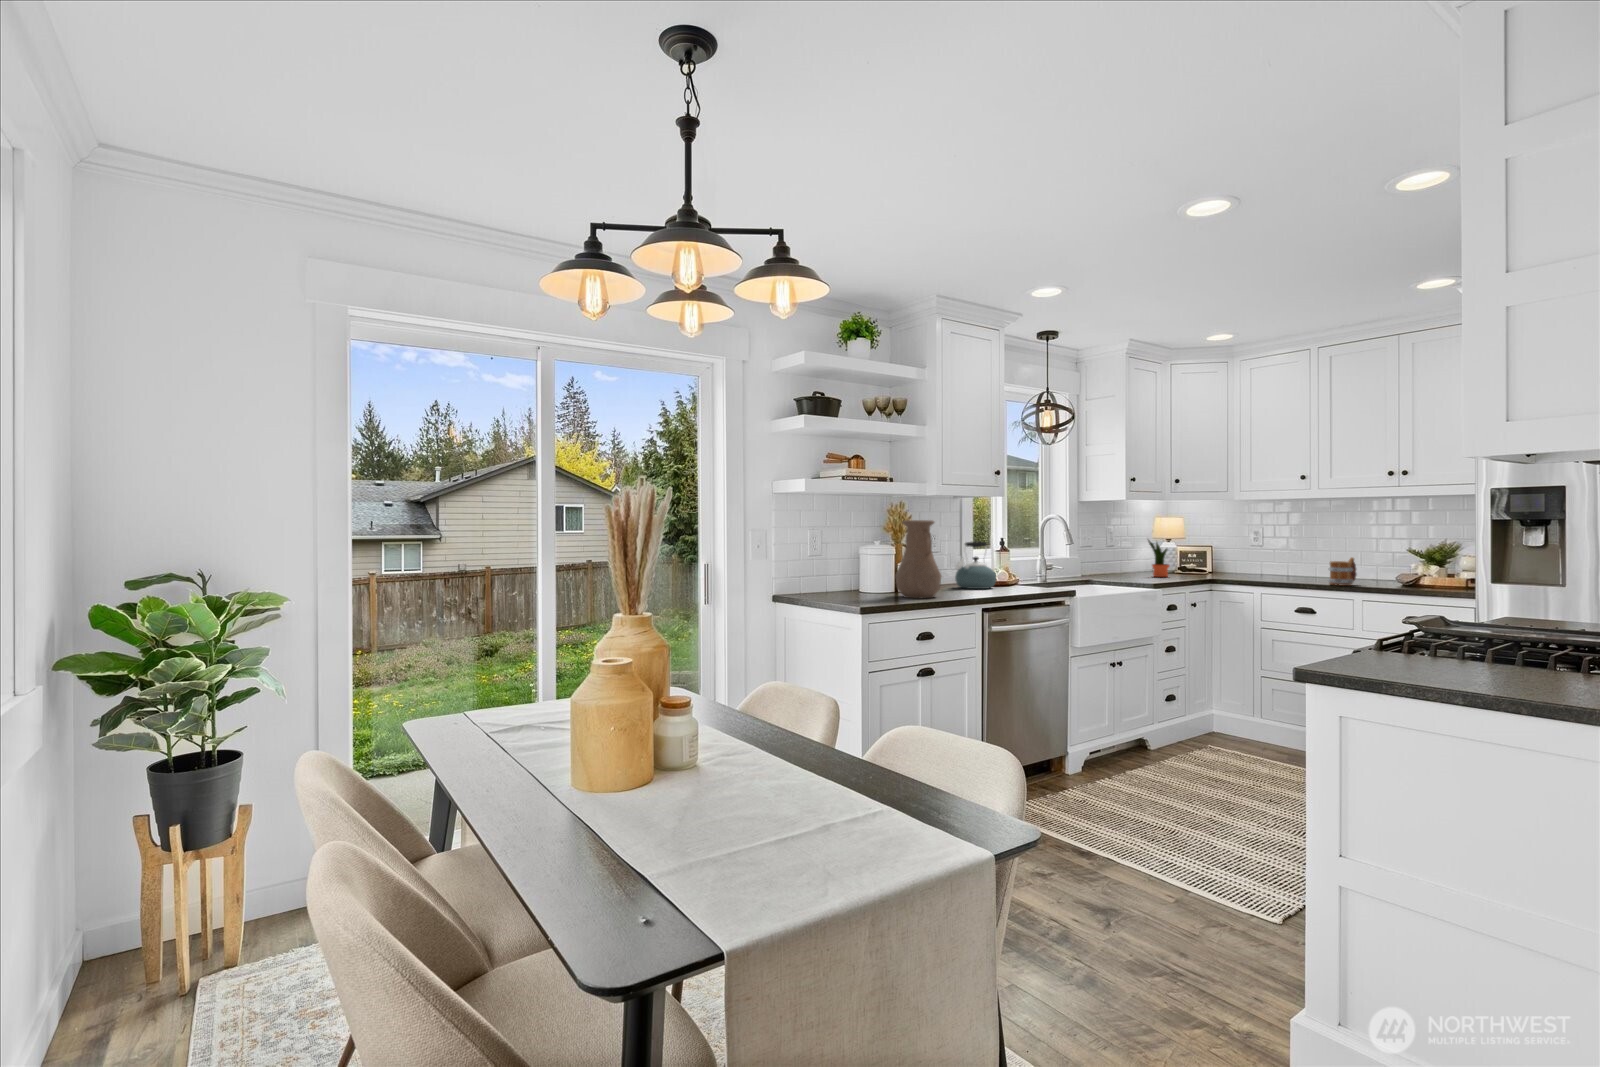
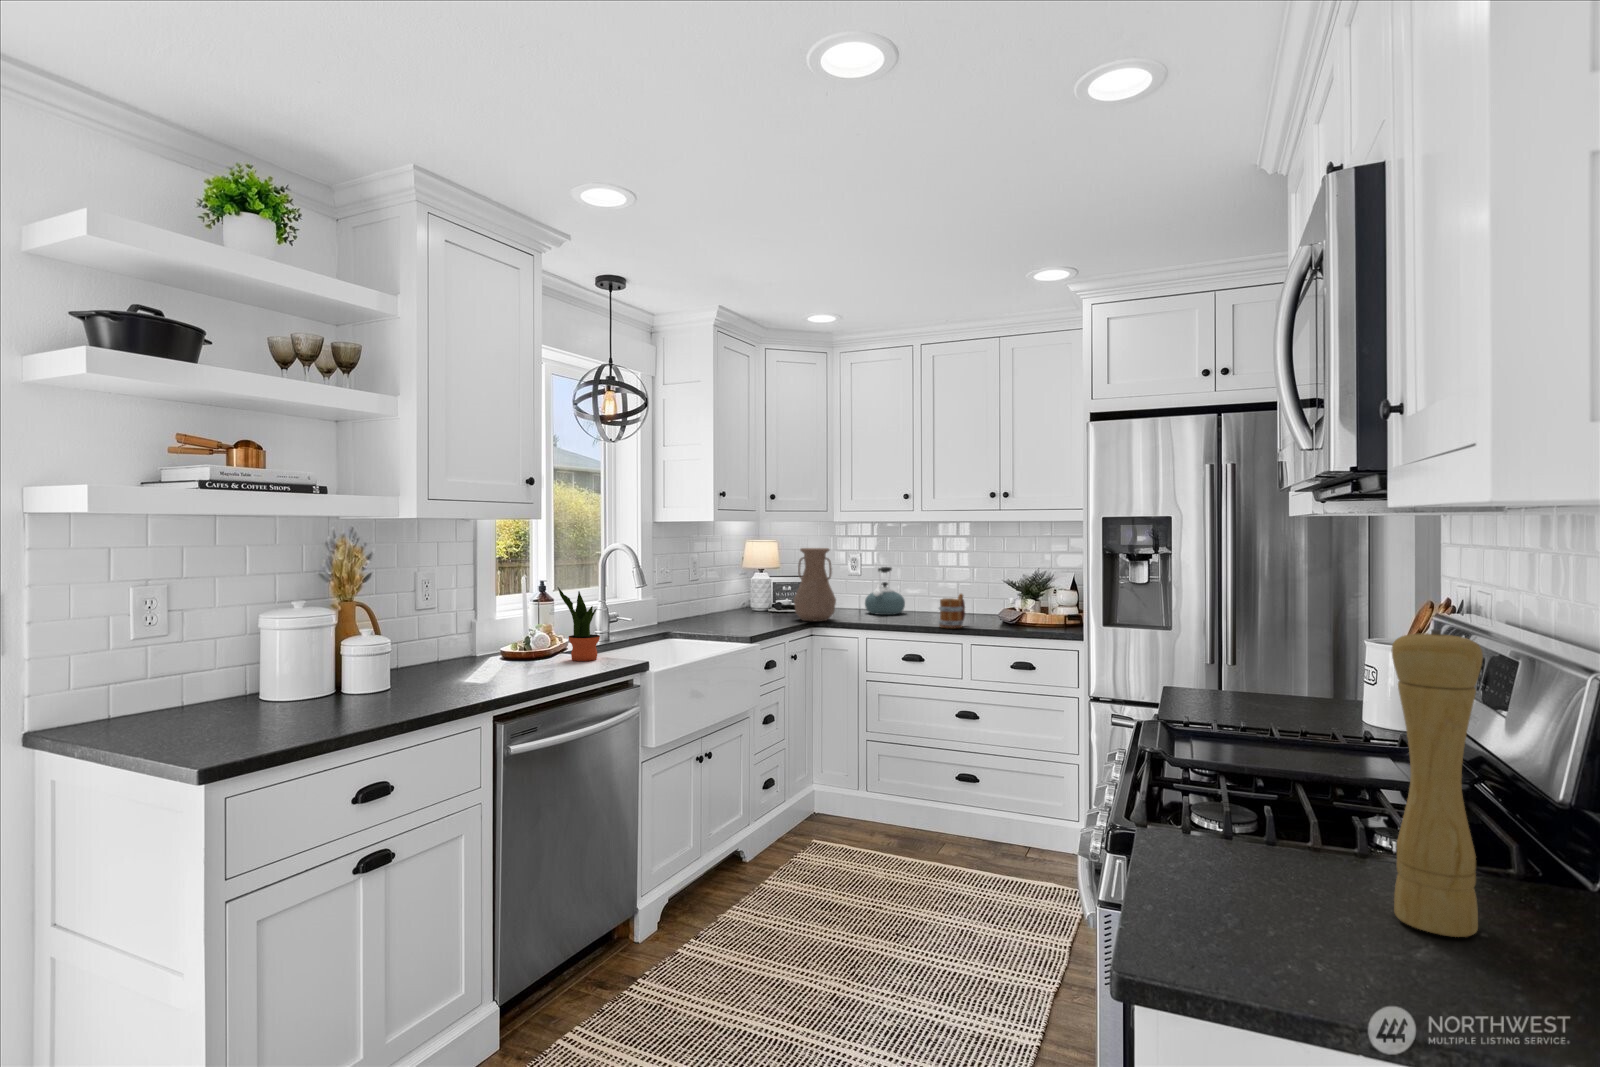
pepper mill: none [1474,512,1525,663] -> present [1391,629,1483,937]
vase: present [896,520,941,598] -> present [794,548,836,621]
potted plant: present [1148,540,1169,577] -> present [558,587,600,661]
kettle: present [955,541,996,589] -> present [865,567,905,615]

